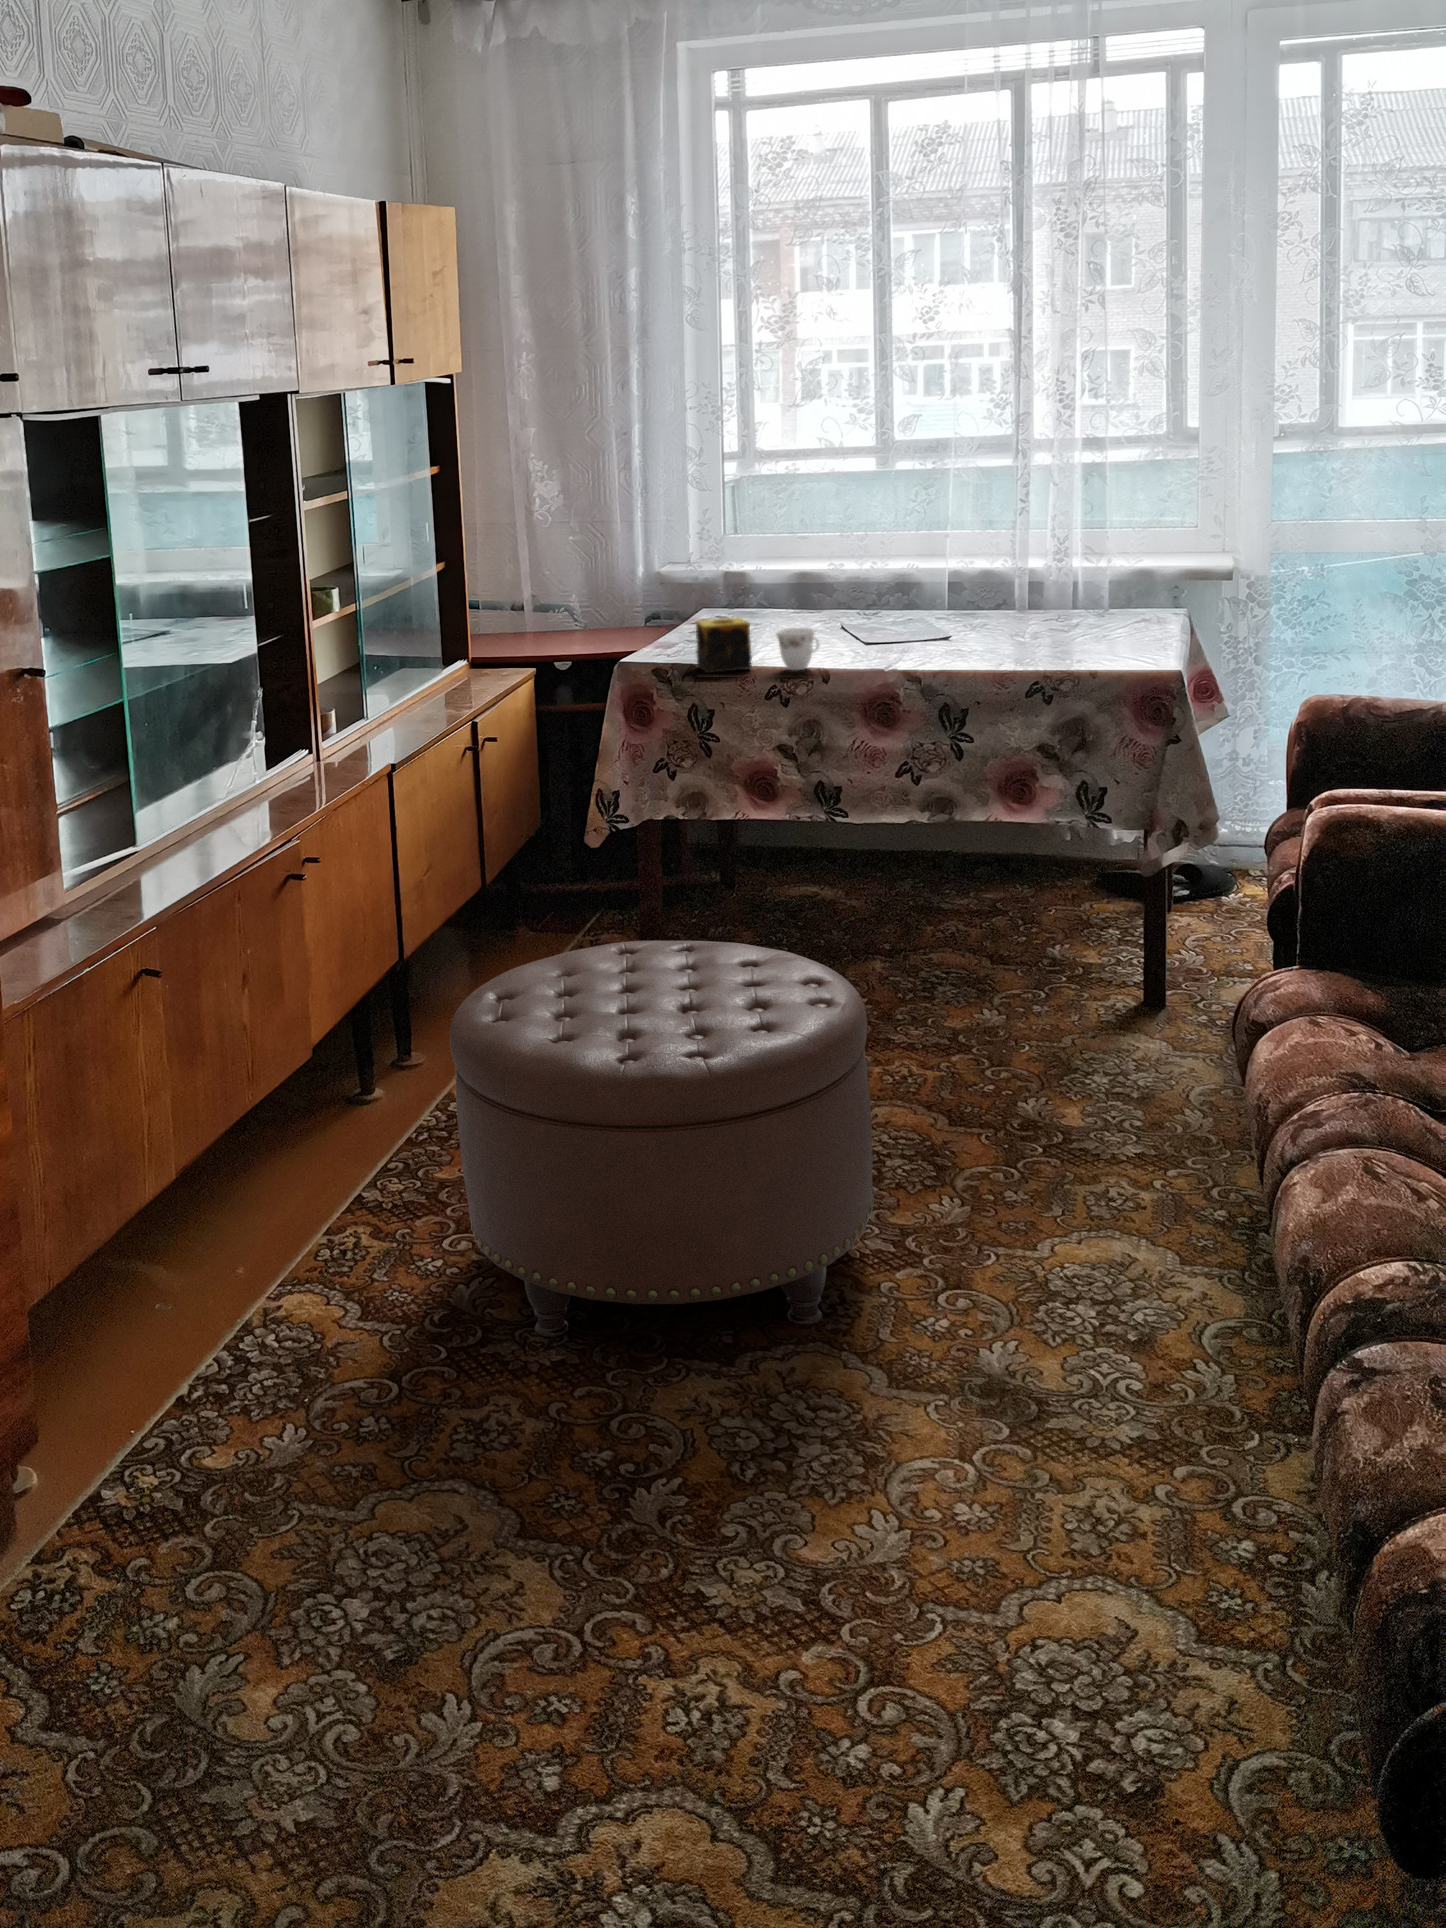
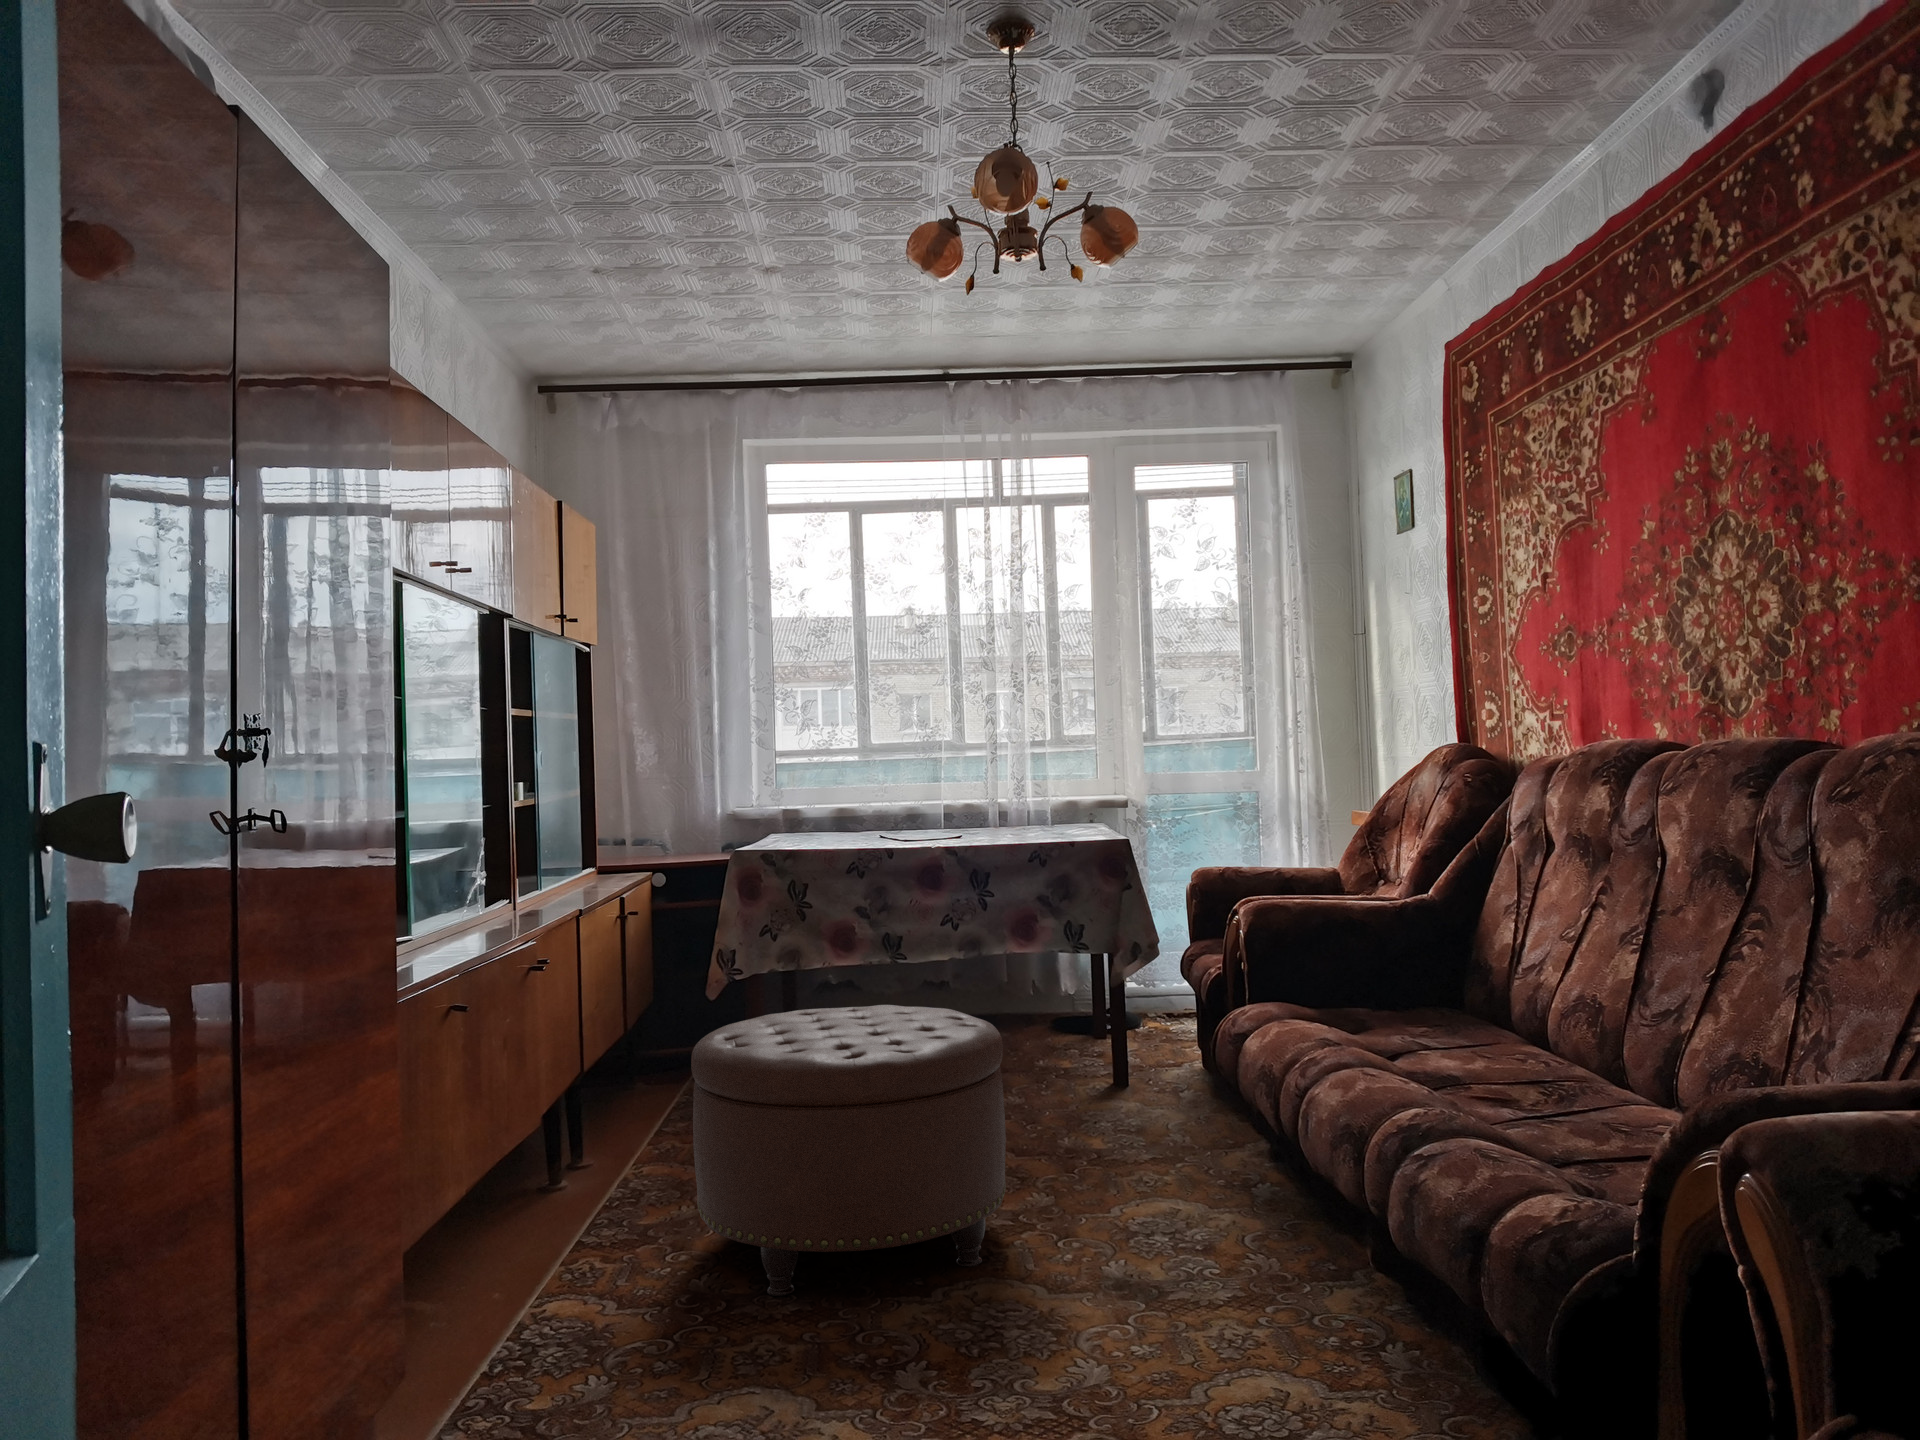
candle: present [695,618,752,673] -> none [803,816,845,852]
teacup: present [776,628,819,670] -> none [863,821,895,849]

